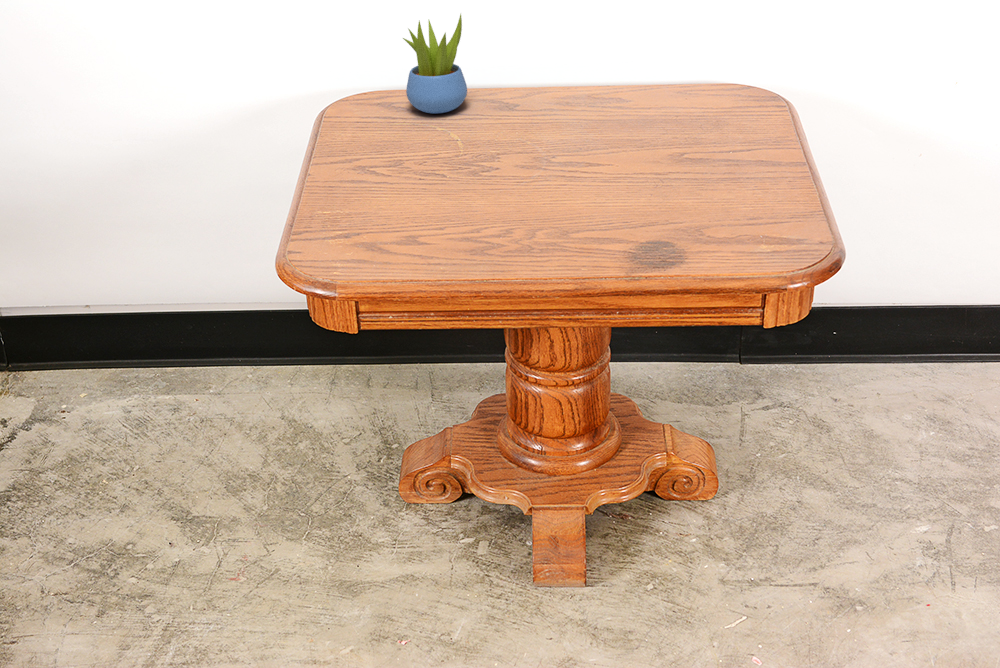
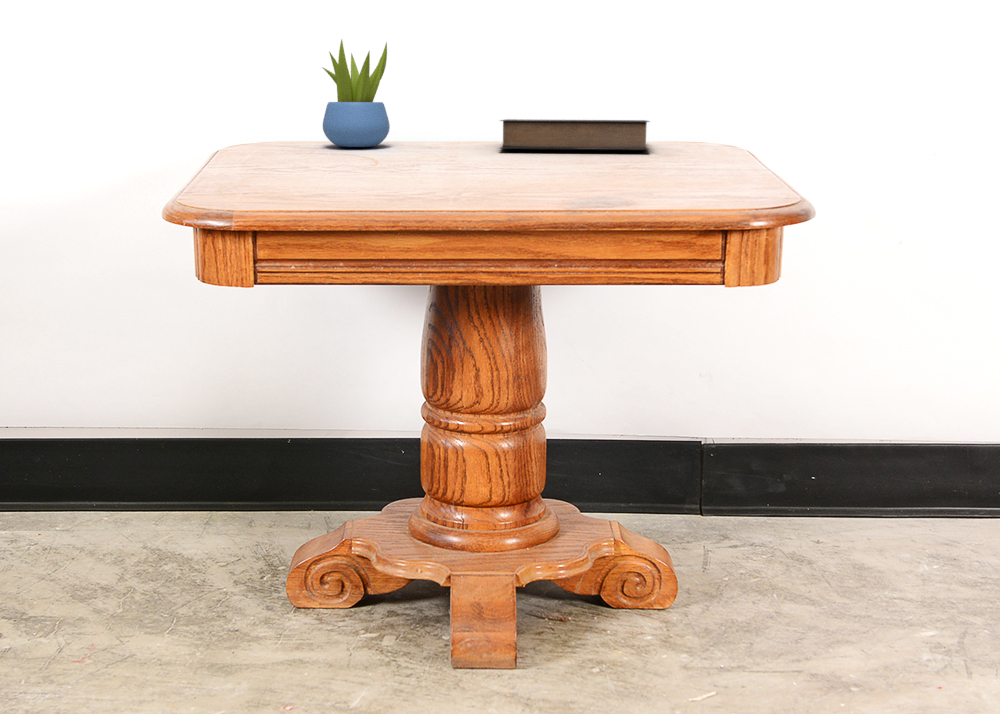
book: none [567,68,709,122] -> present [501,119,649,150]

